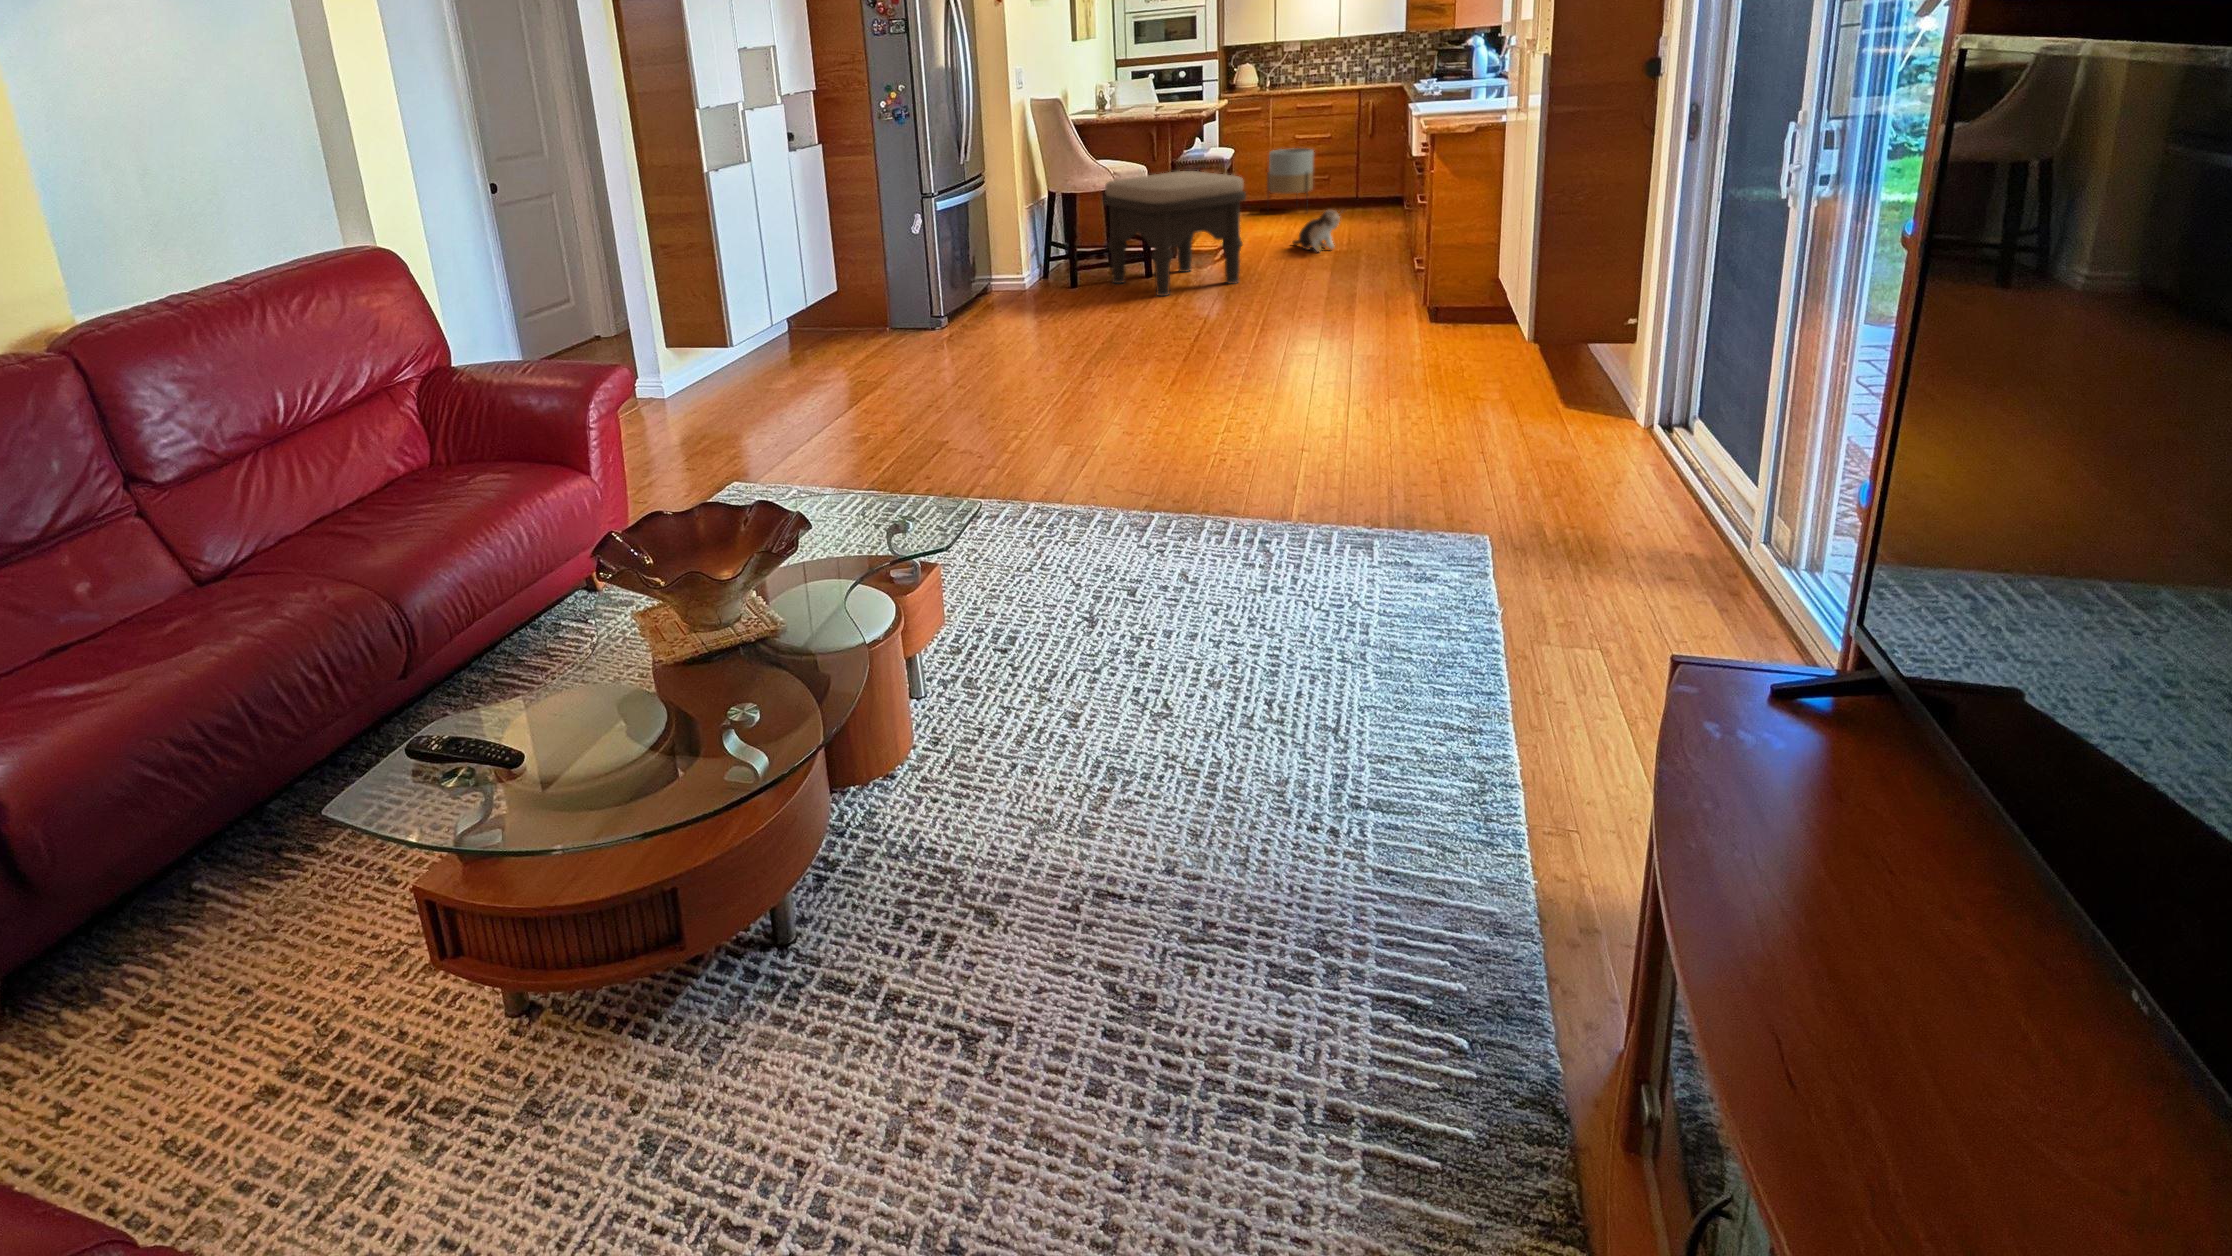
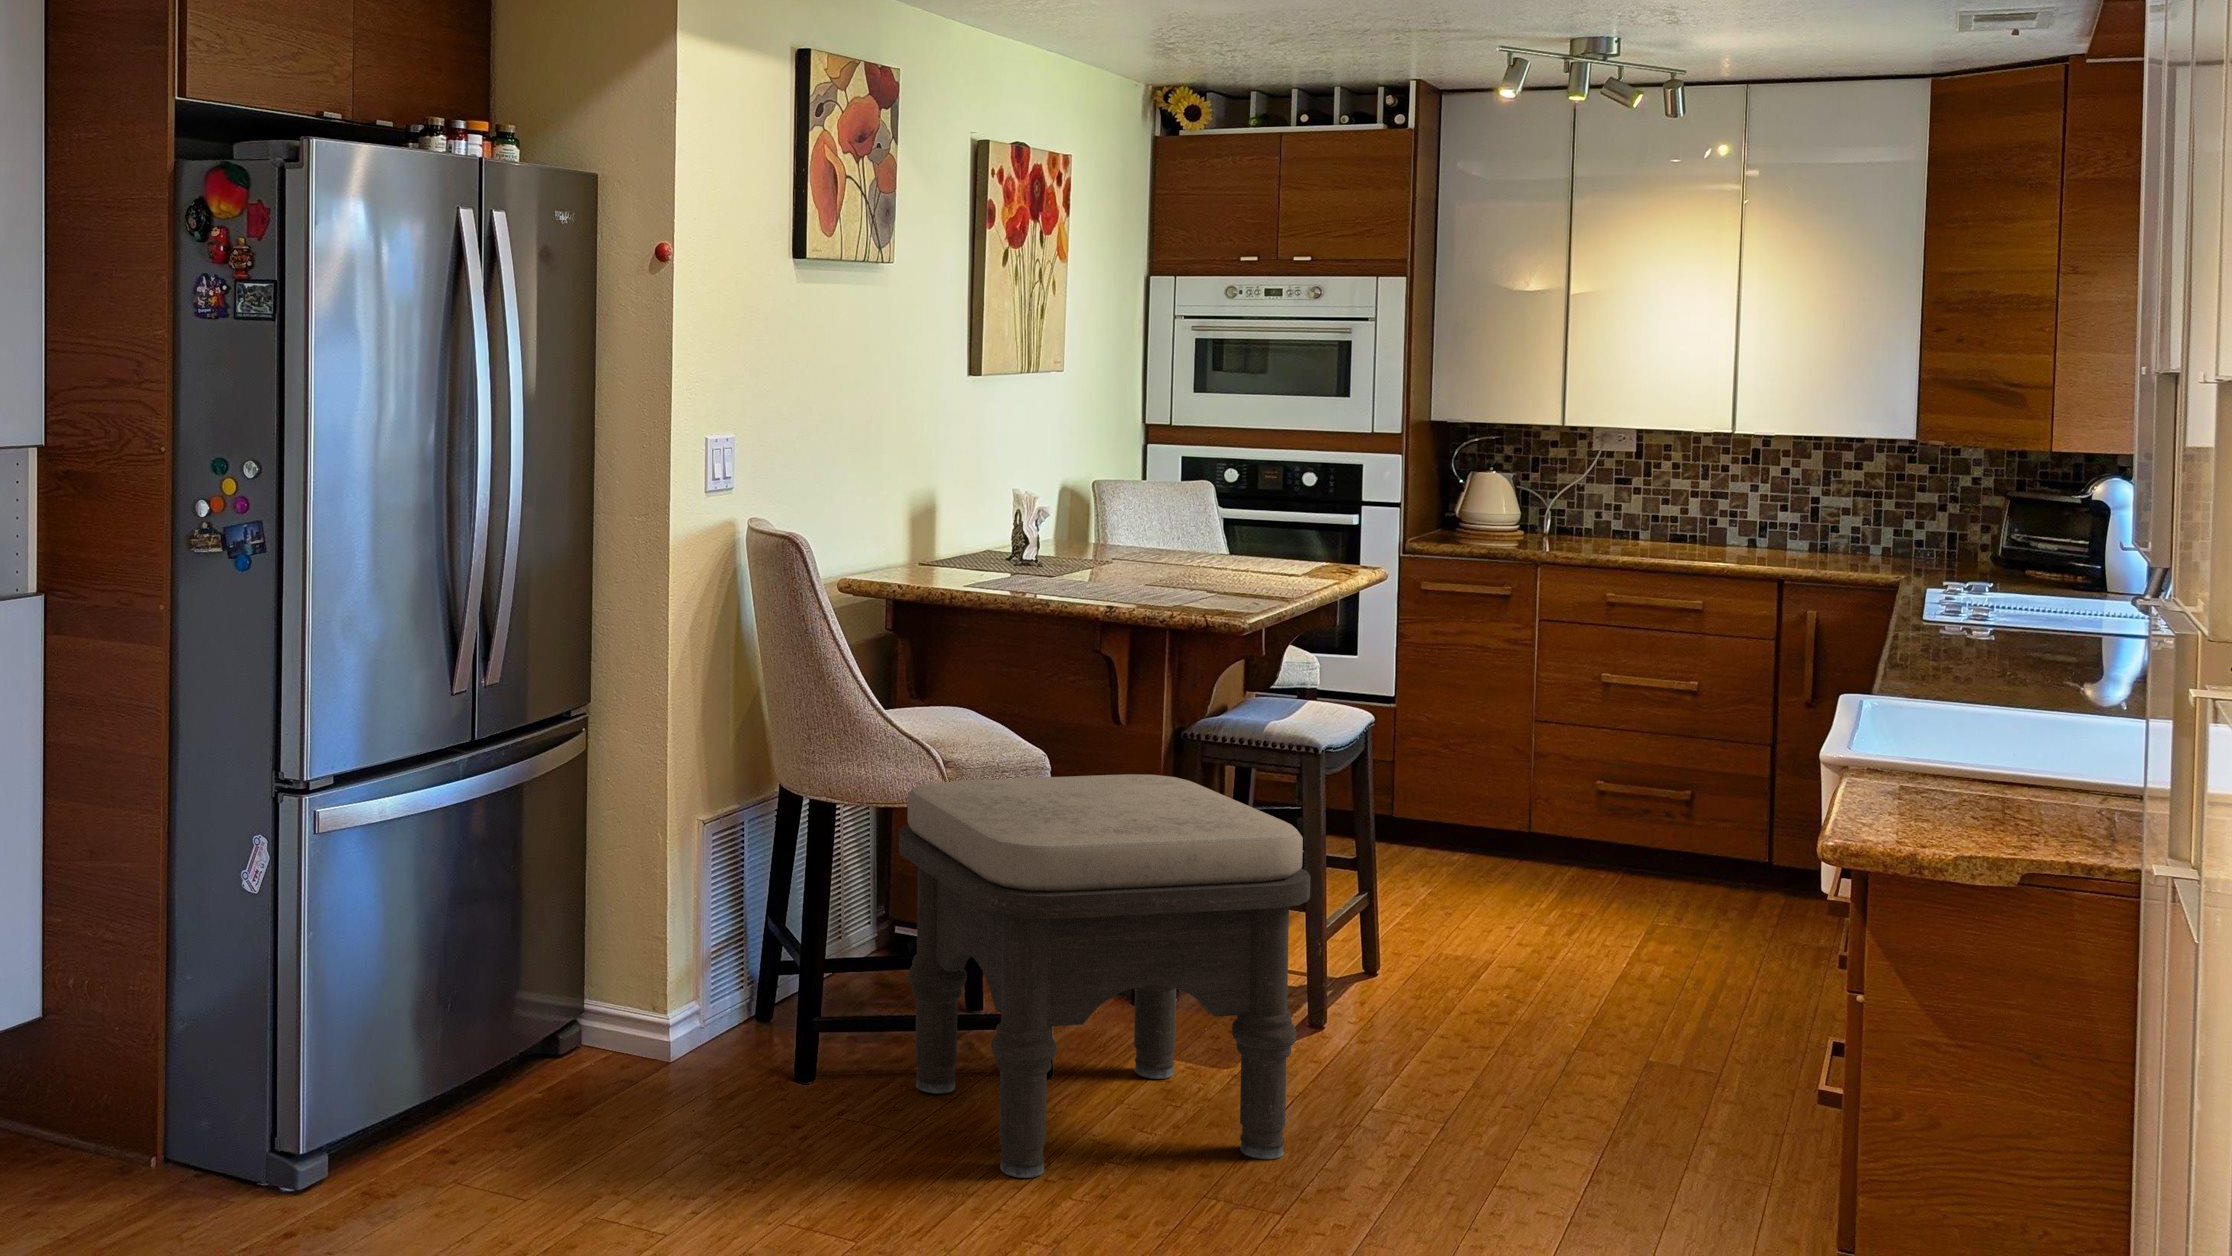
planter: present [1267,148,1314,208] -> none [1511,710,1643,900]
plush toy: present [1293,210,1341,252] -> none [1522,938,1661,1063]

